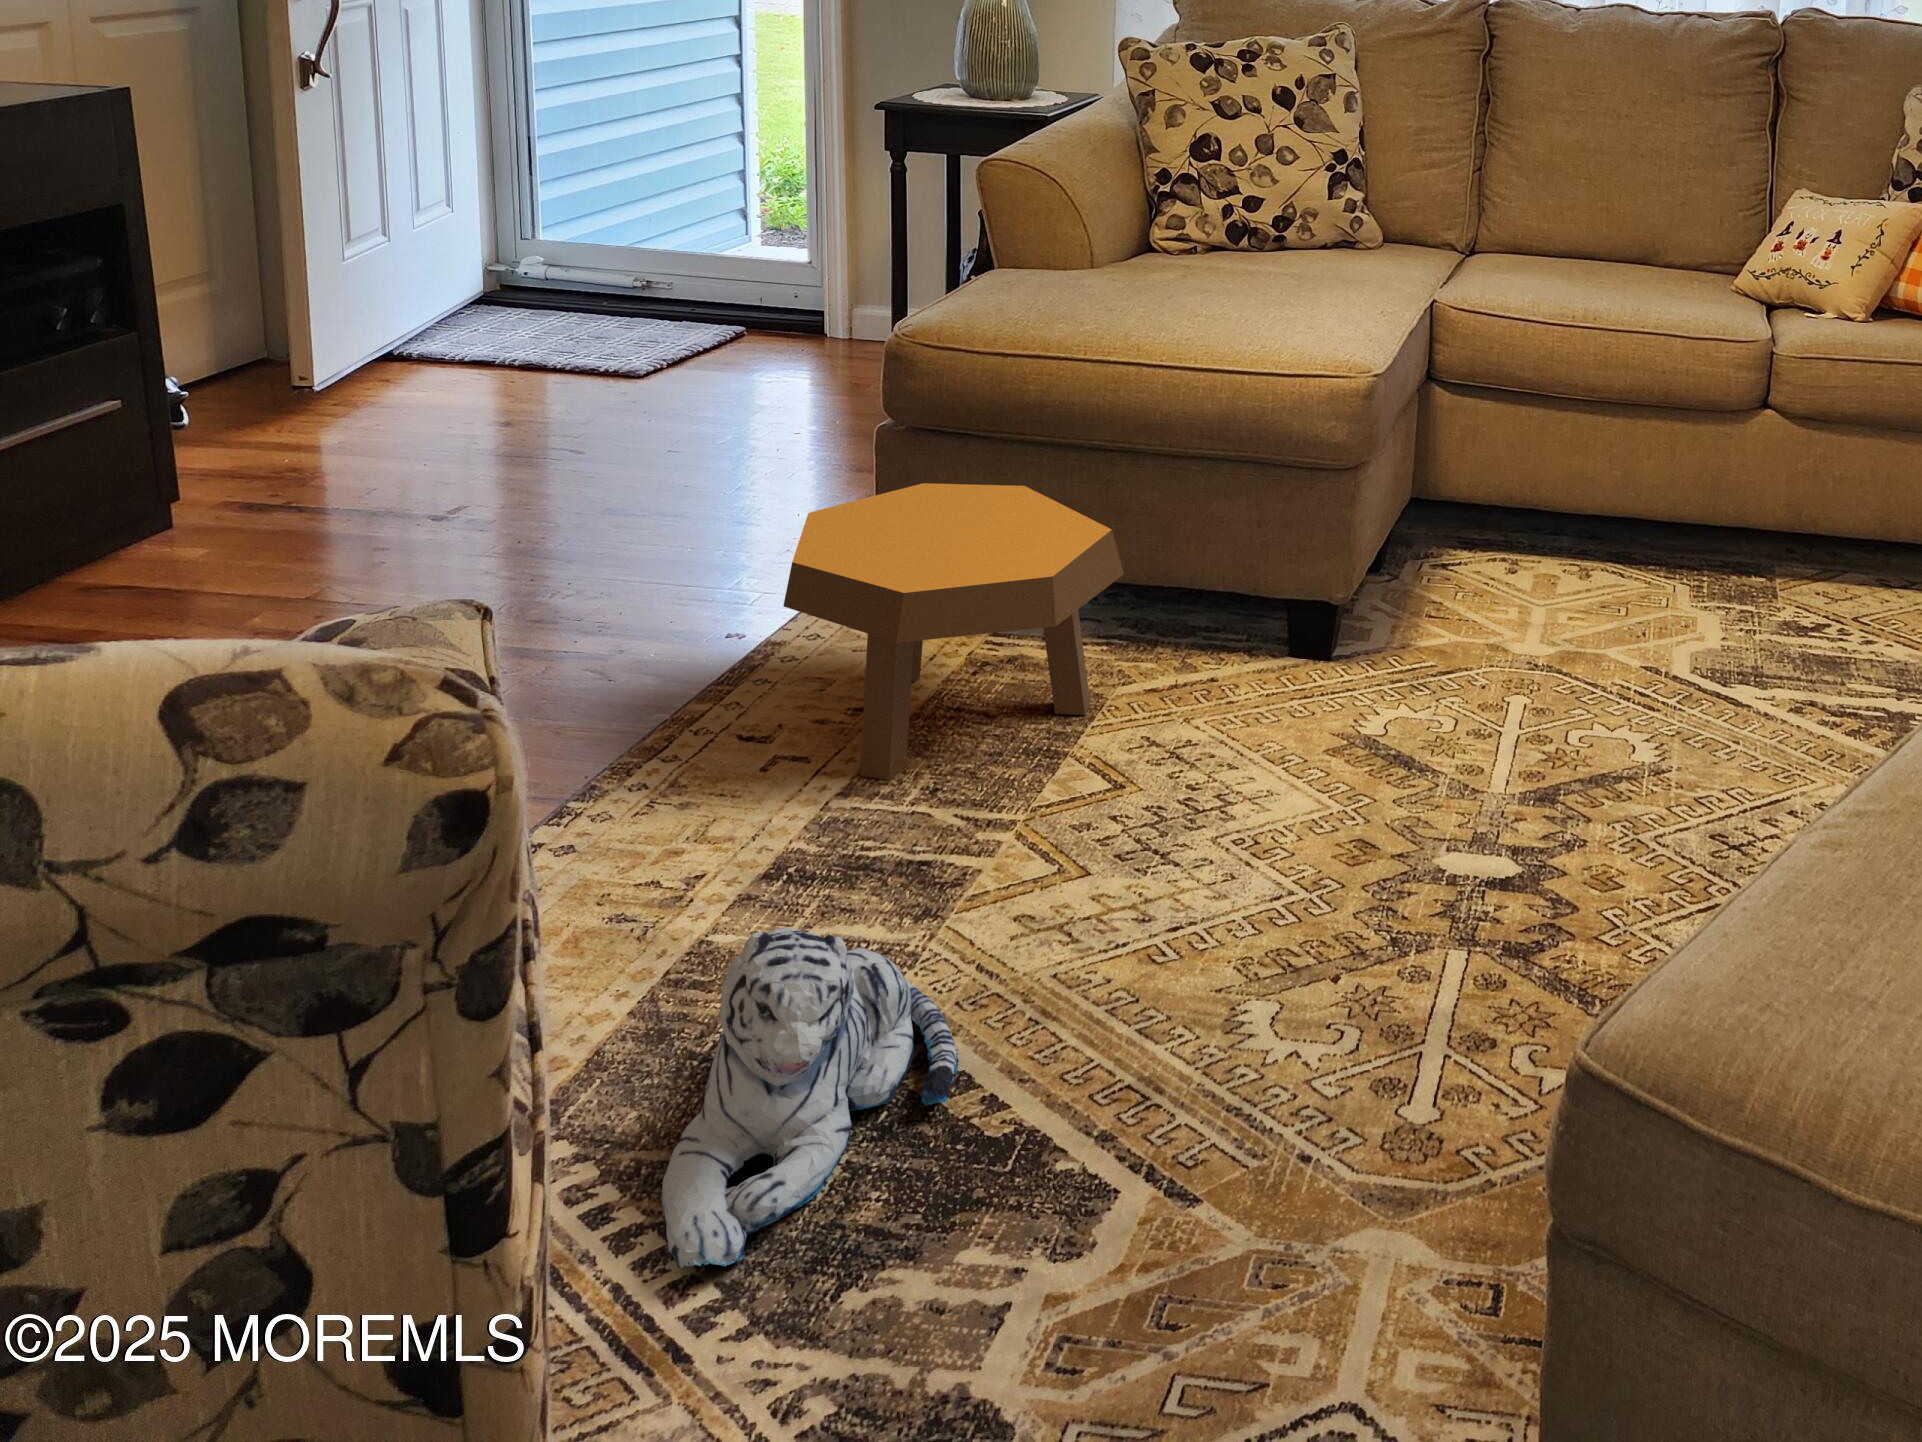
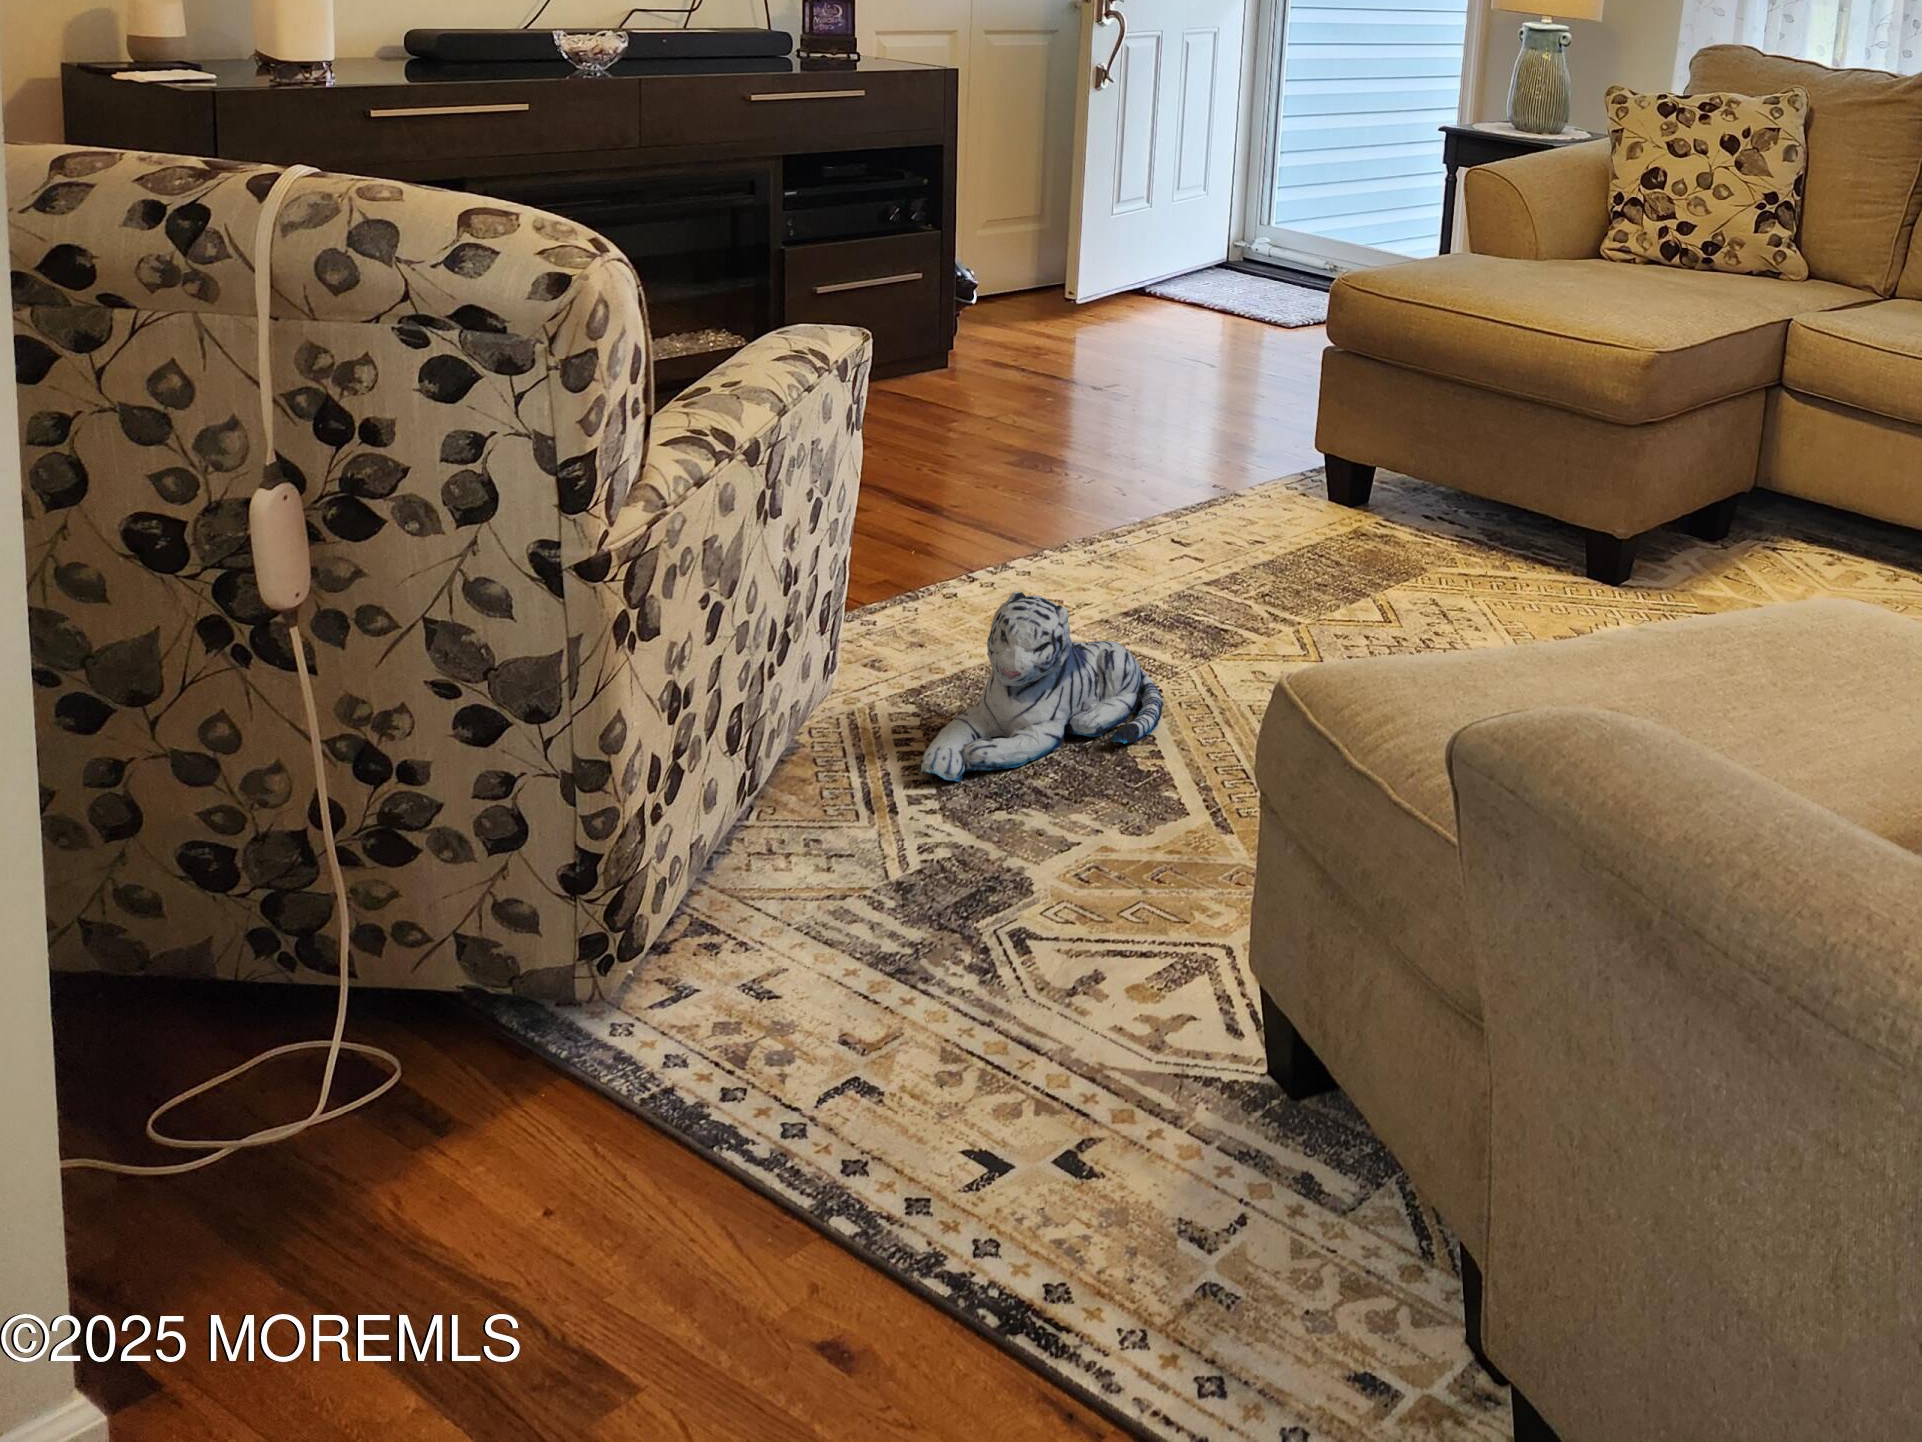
footstool: present [783,483,1124,781] -> none [1203,391,1445,584]

